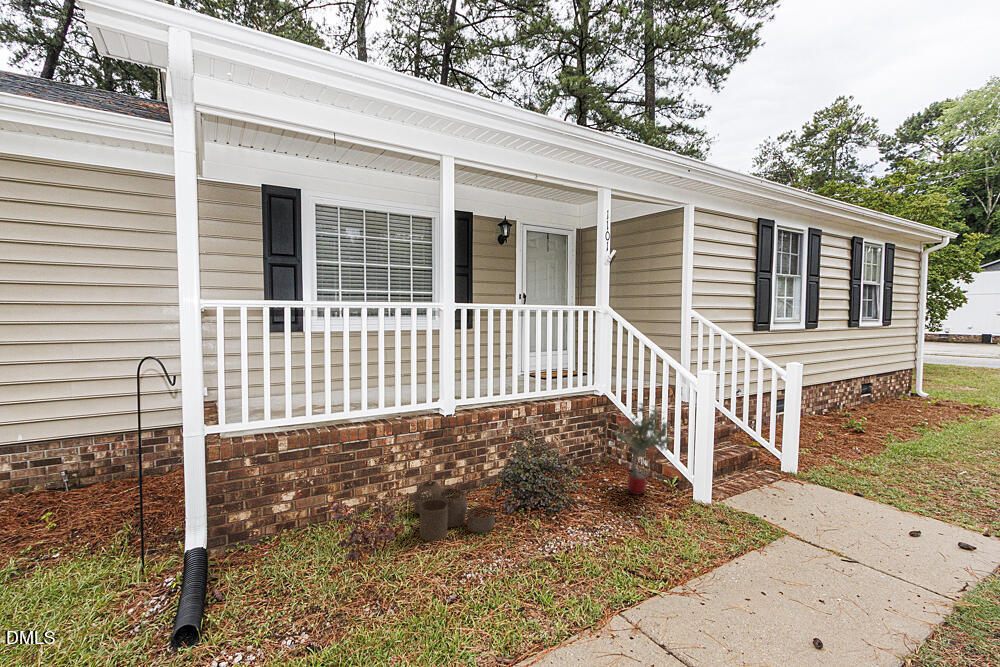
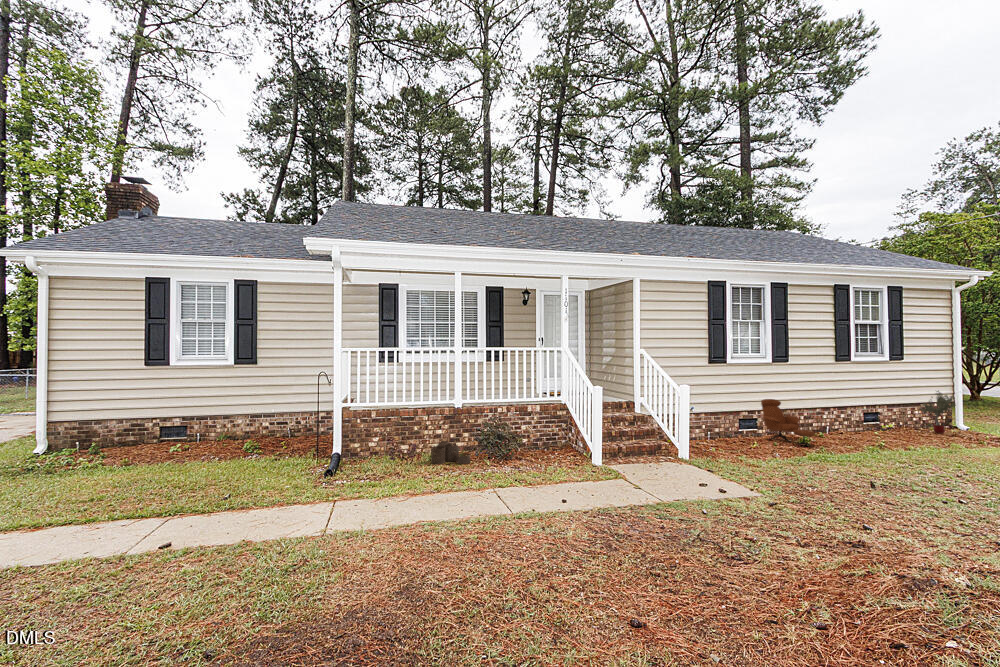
lounge chair: none [794,374,872,436] -> present [761,399,815,447]
potted tree: present [615,403,673,495] -> present [920,391,956,434]

